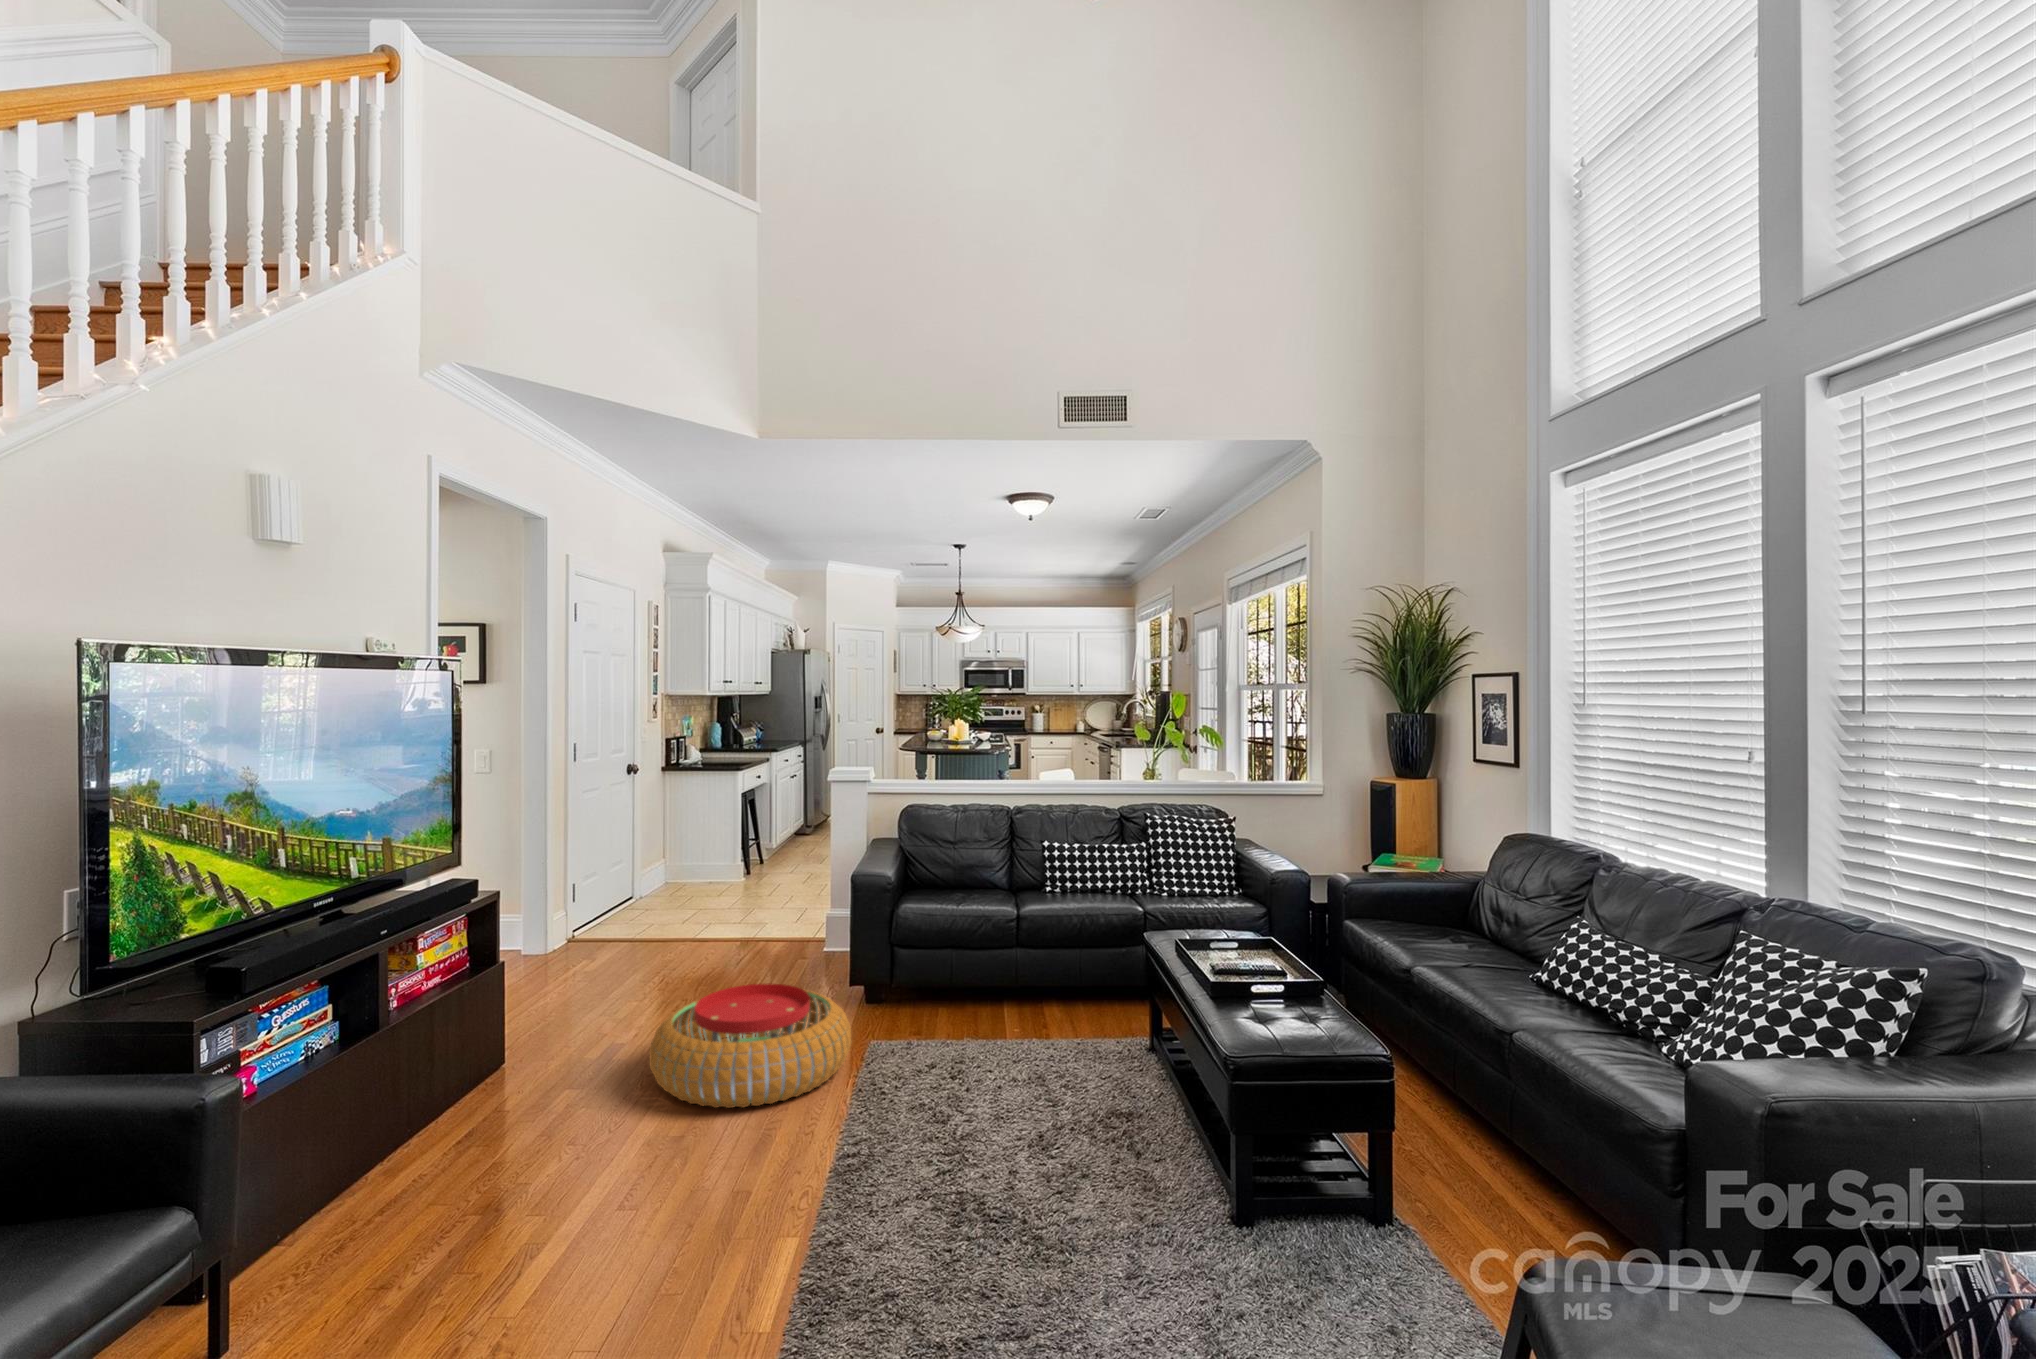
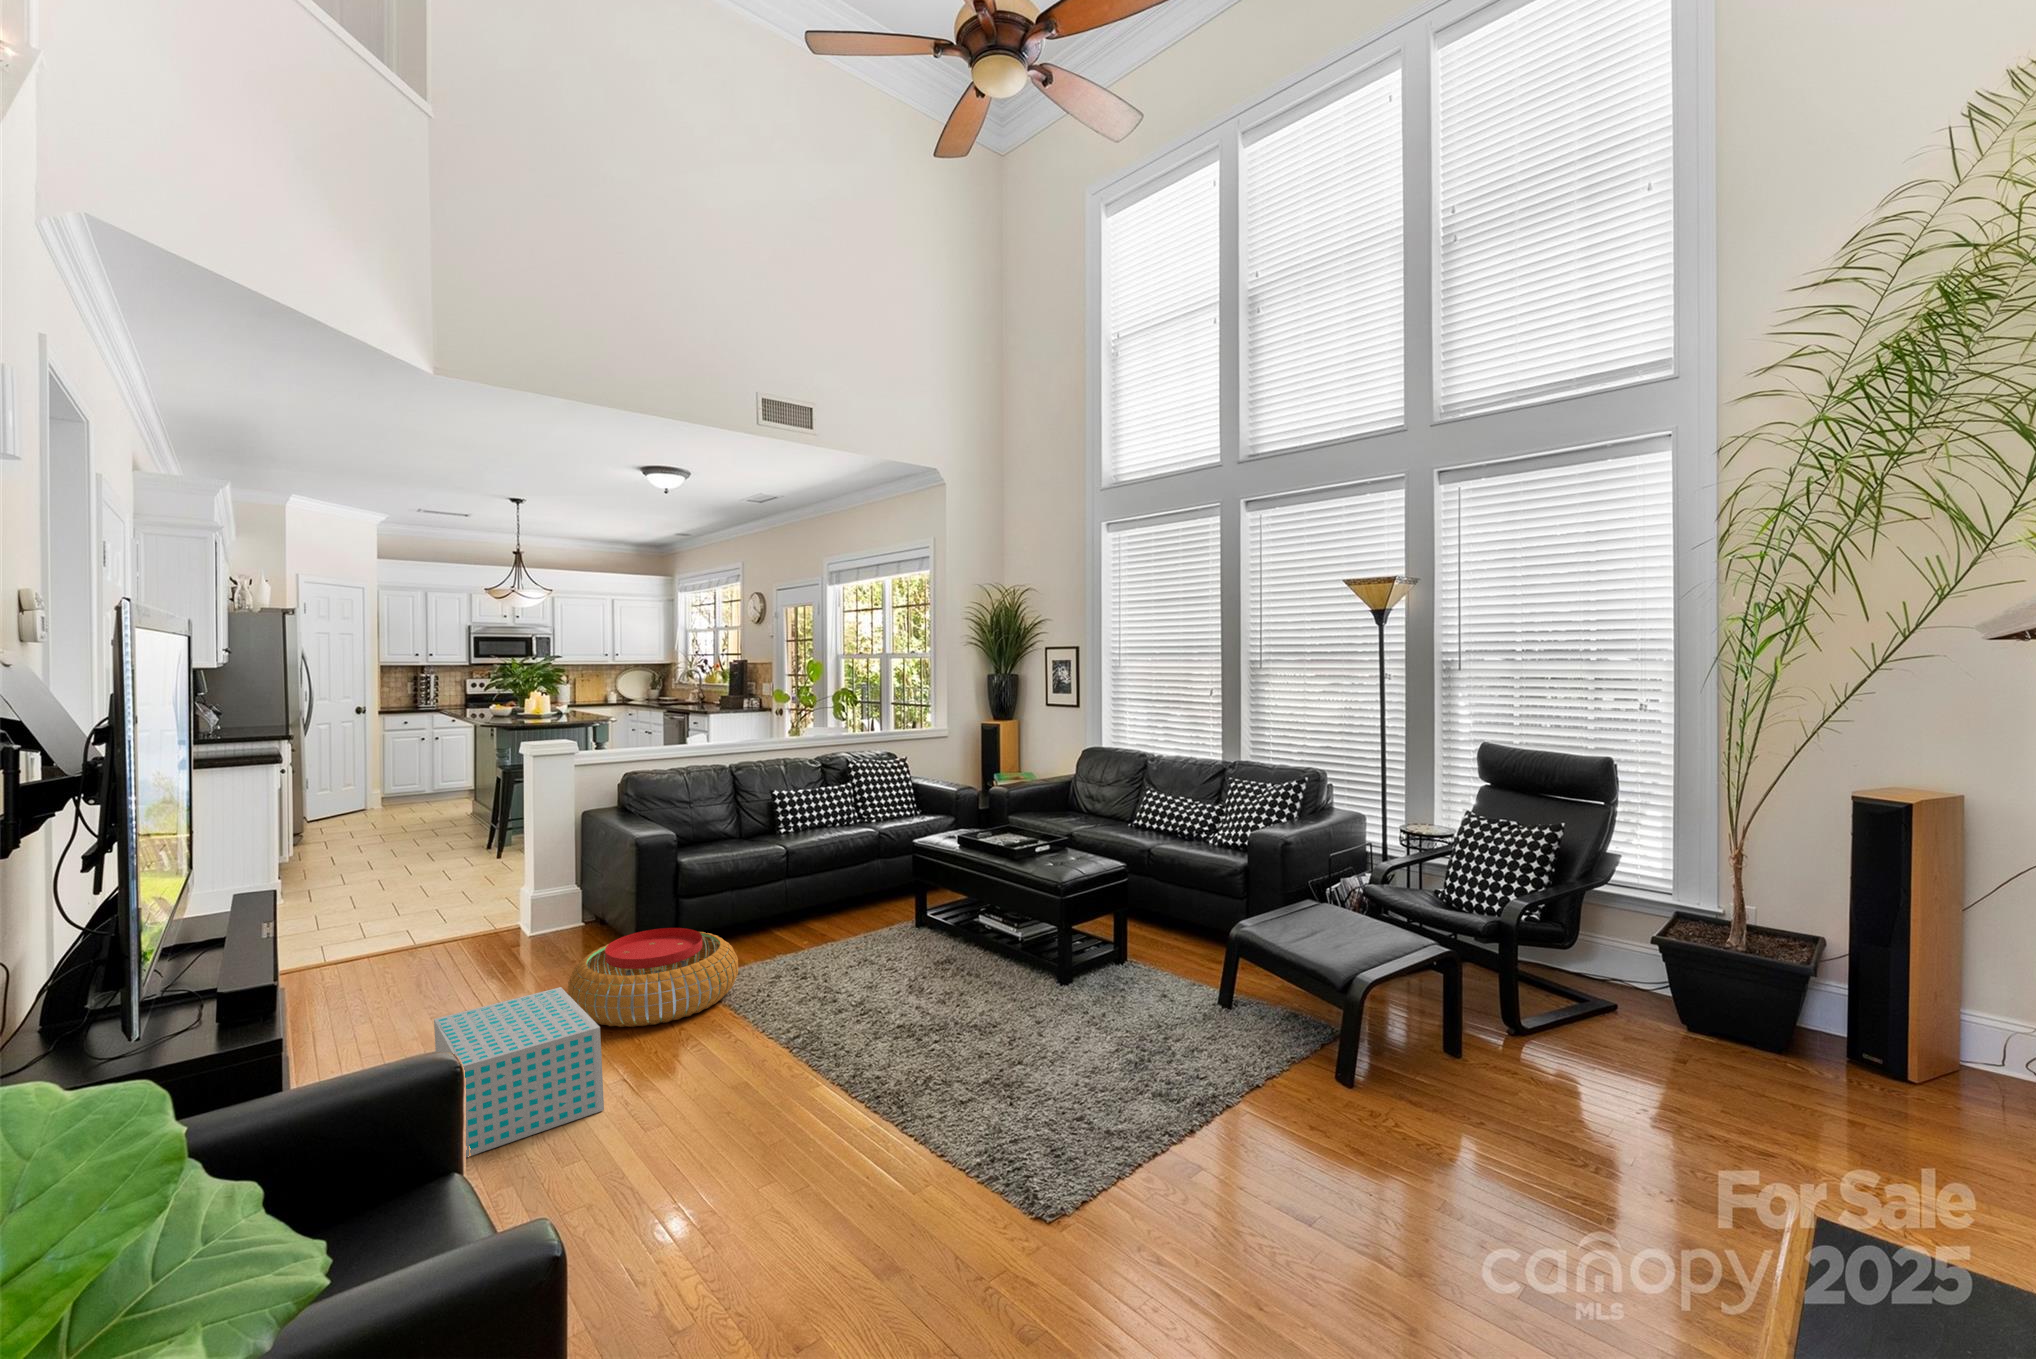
storage box: none [342,1032,576,1213] -> present [434,987,604,1157]

